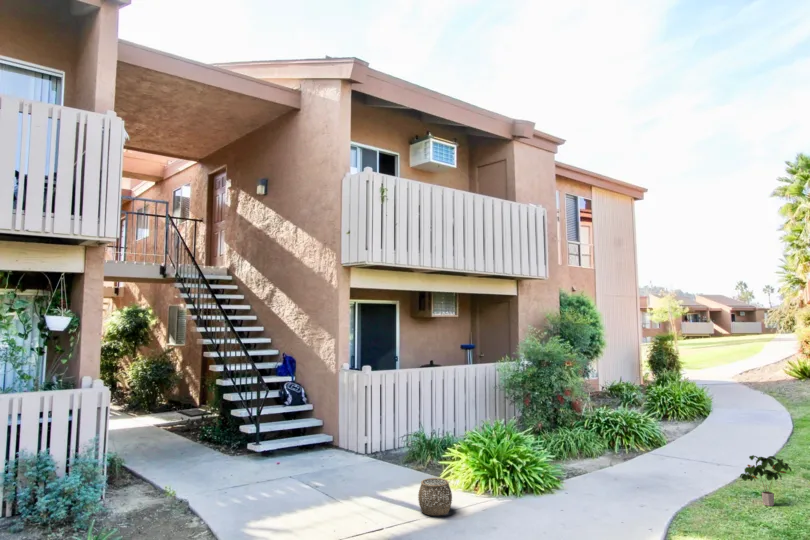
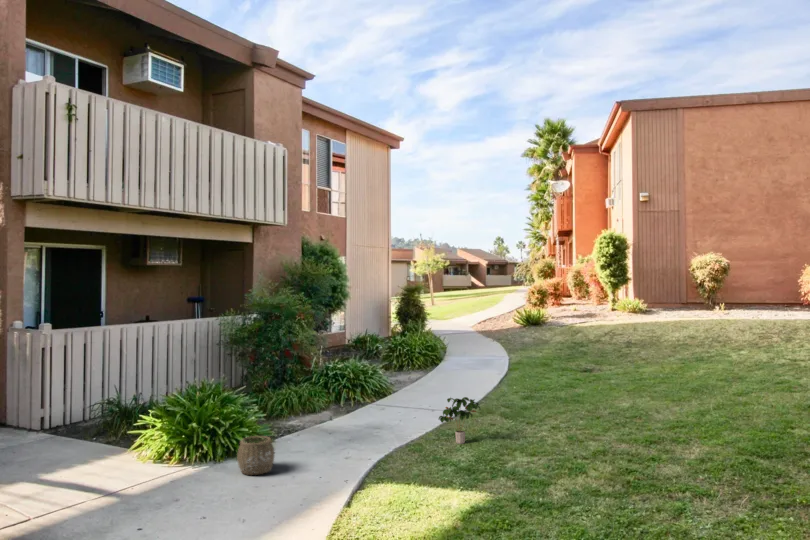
woven basket: present [418,478,452,516] -> present [237,436,274,475]

